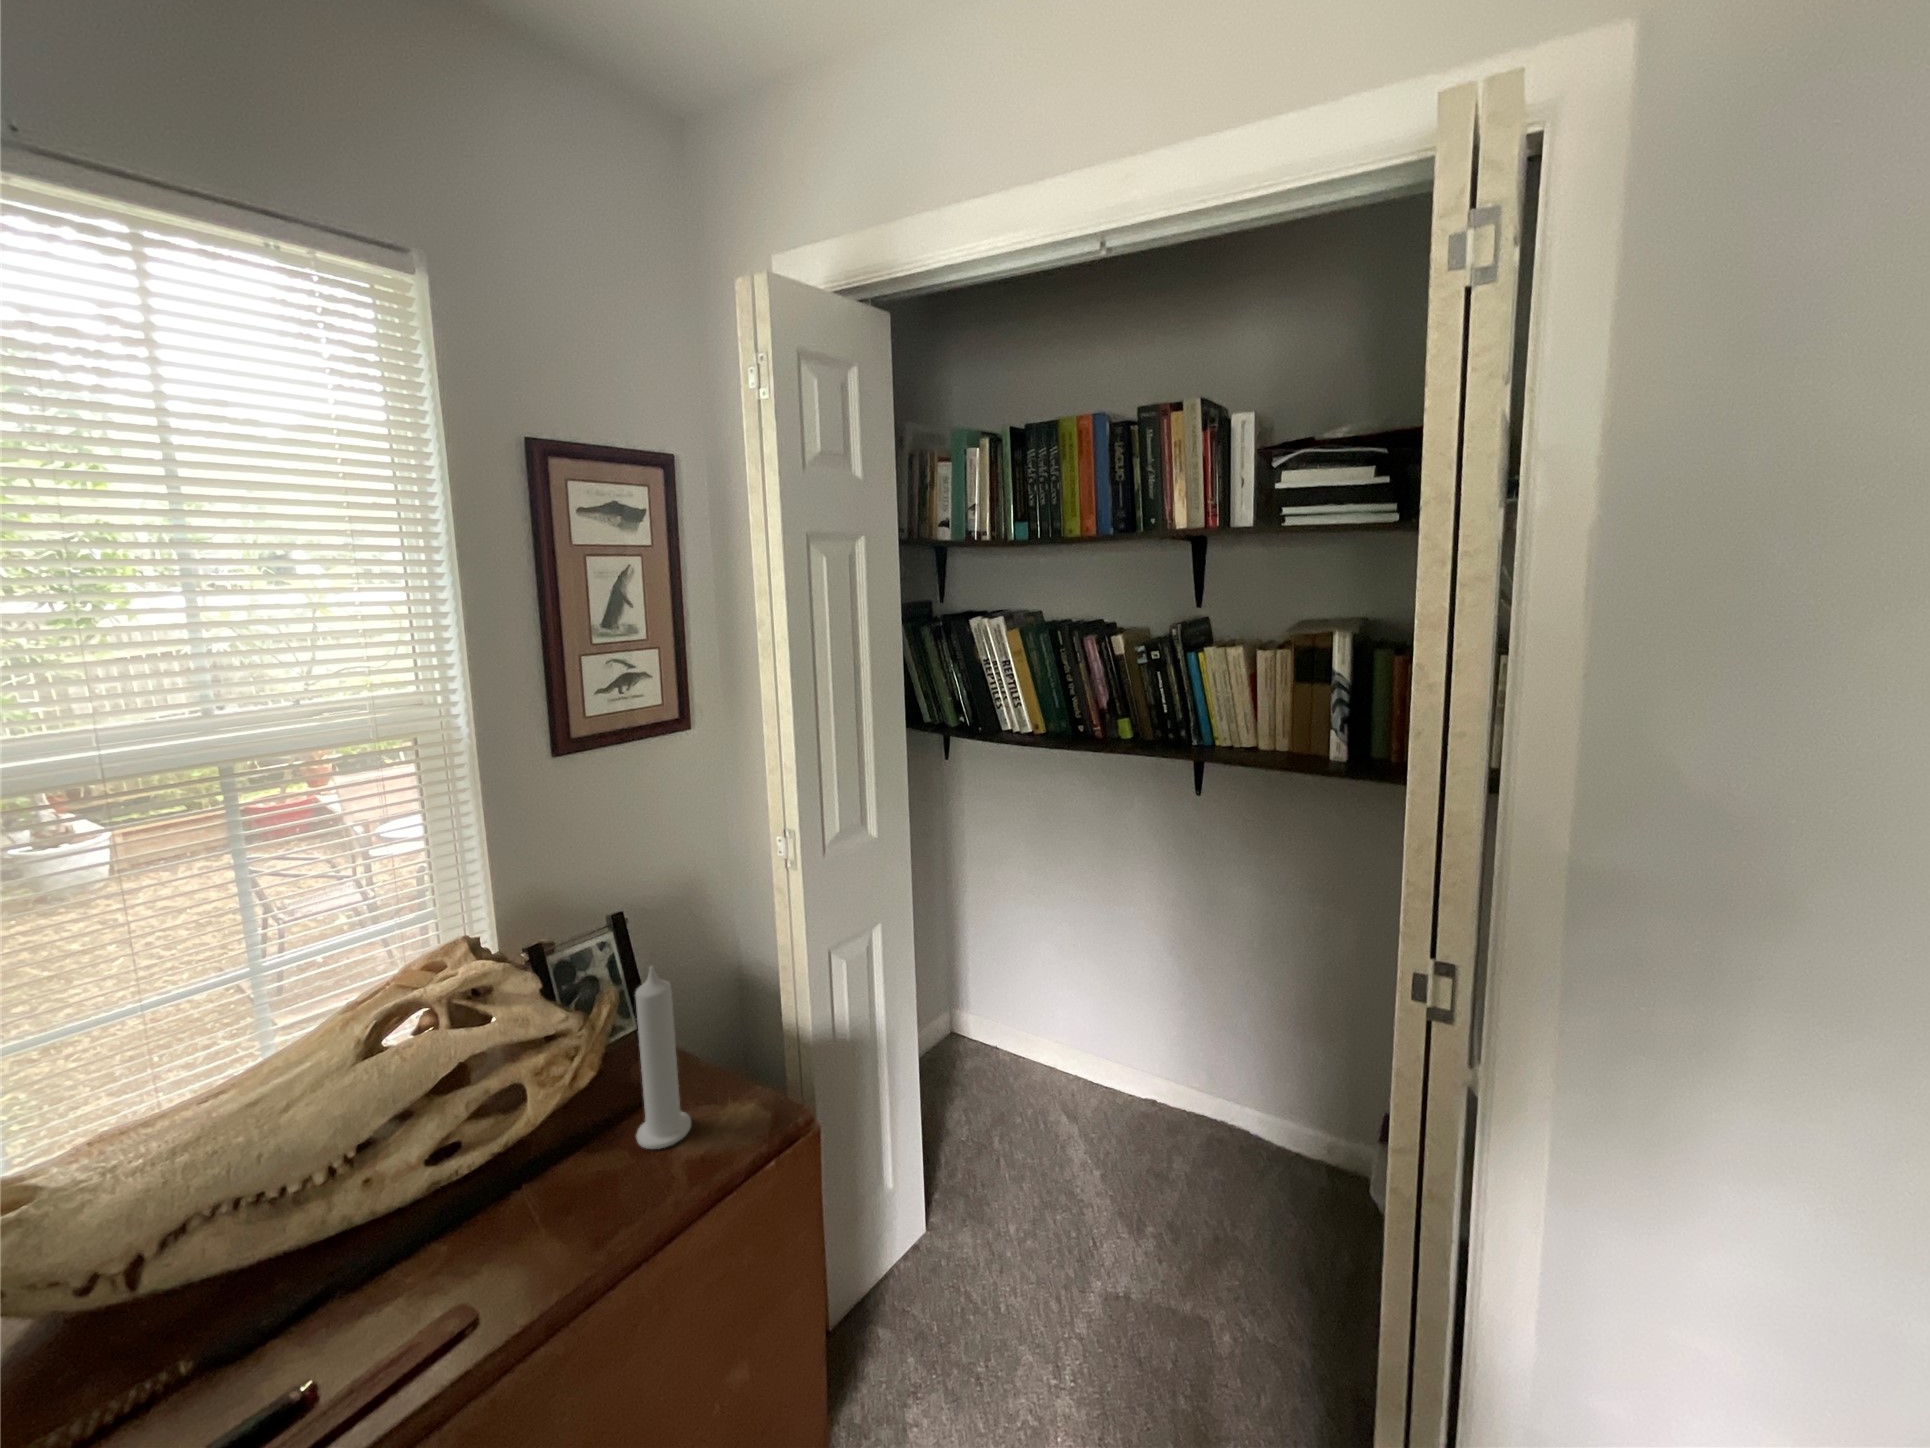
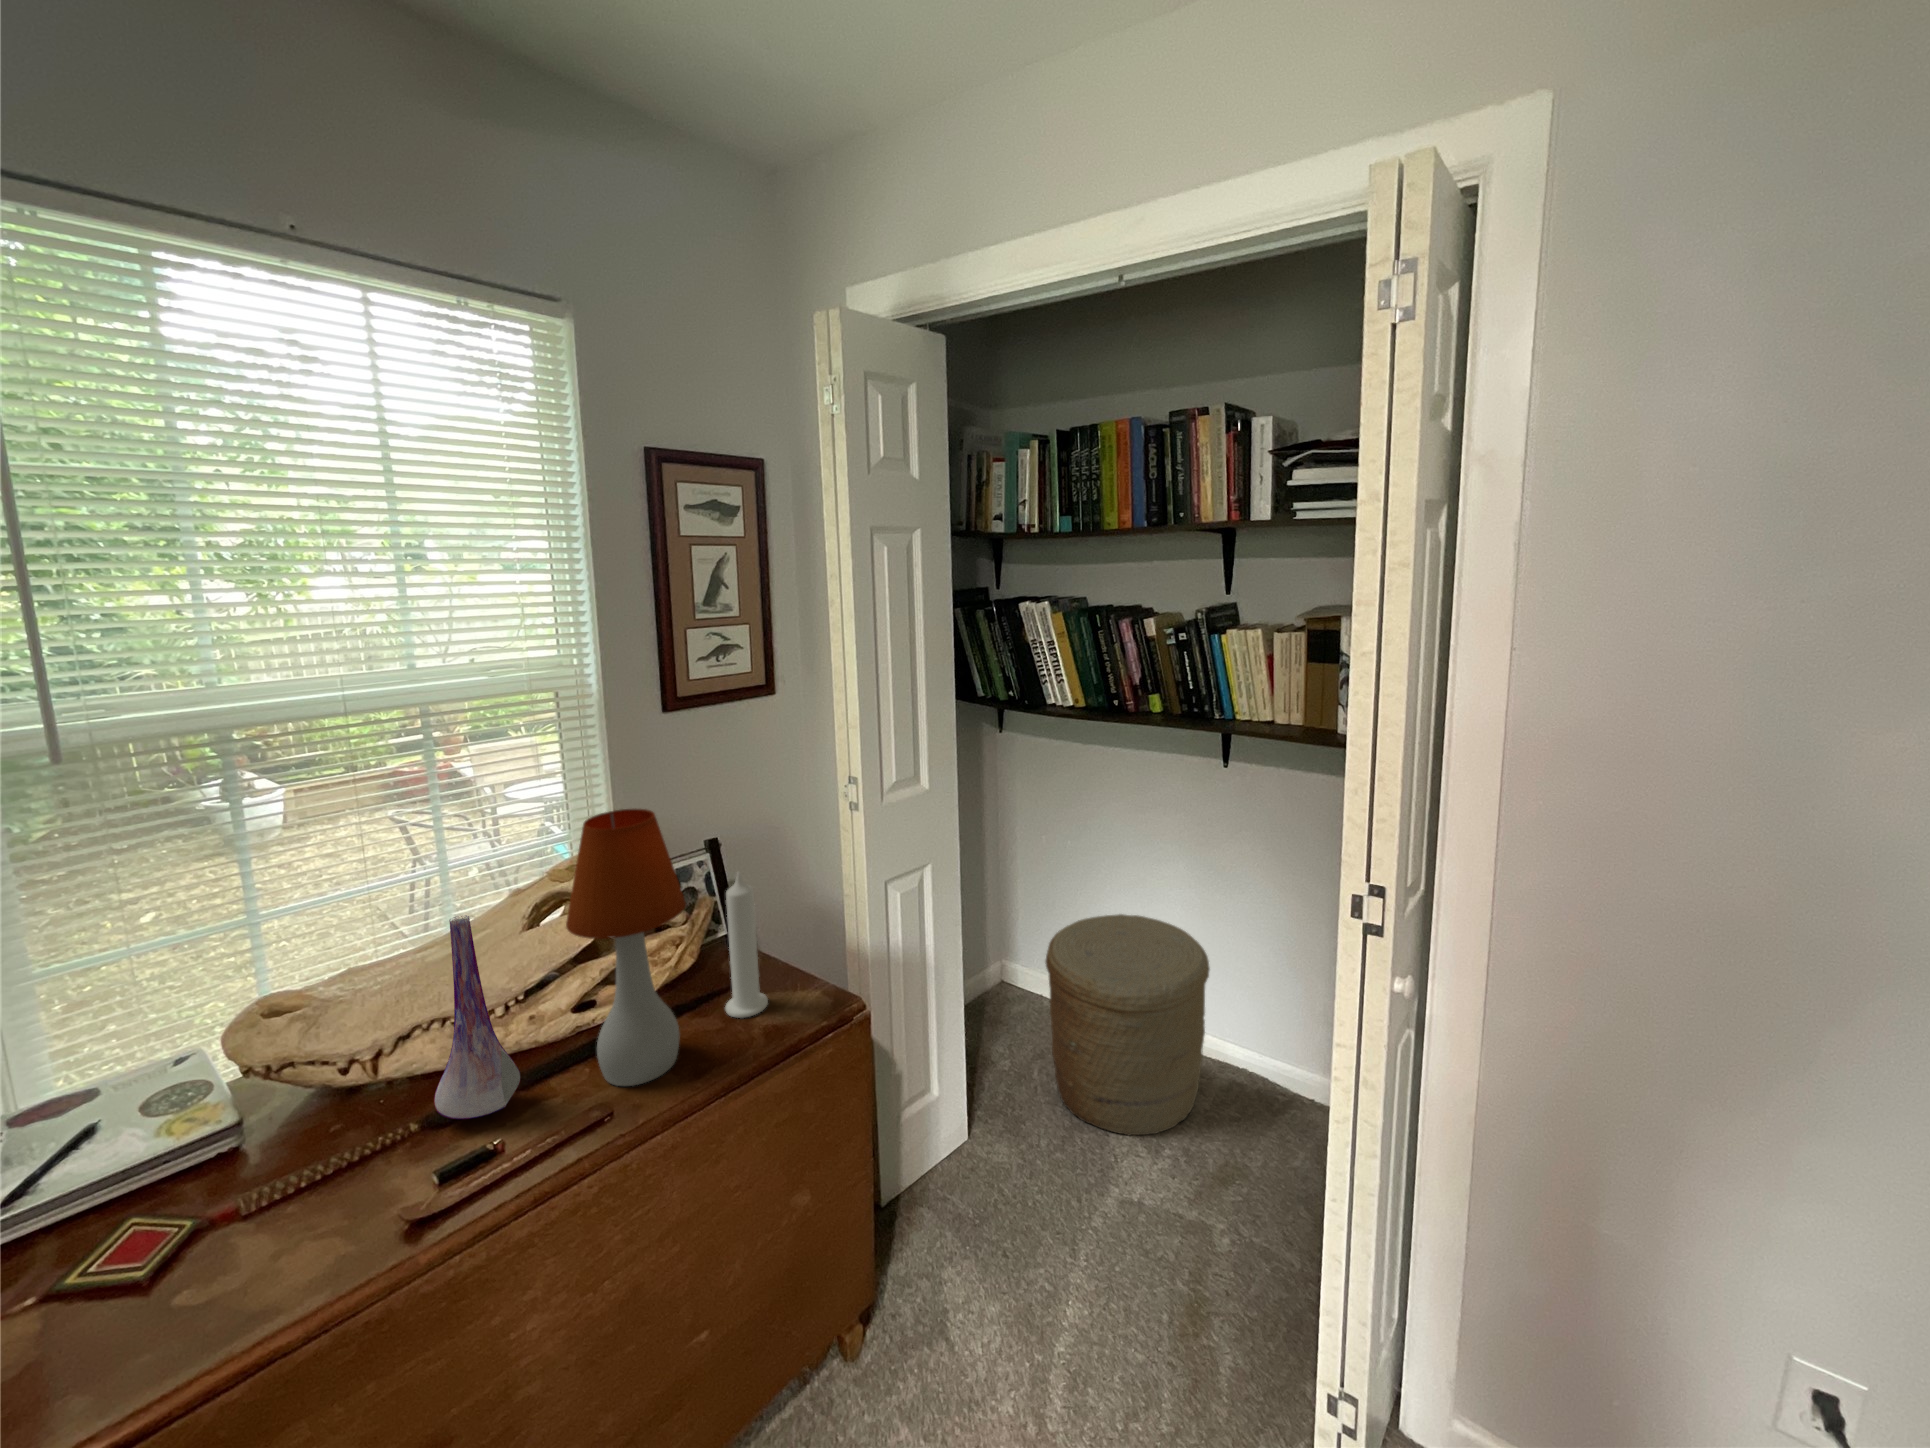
table lamp: none [416,899,584,1268] -> present [566,809,686,1086]
woven basket: none [1008,961,1189,1216] -> present [1045,914,1210,1135]
vase: none [213,1065,353,1349] -> present [434,916,520,1119]

